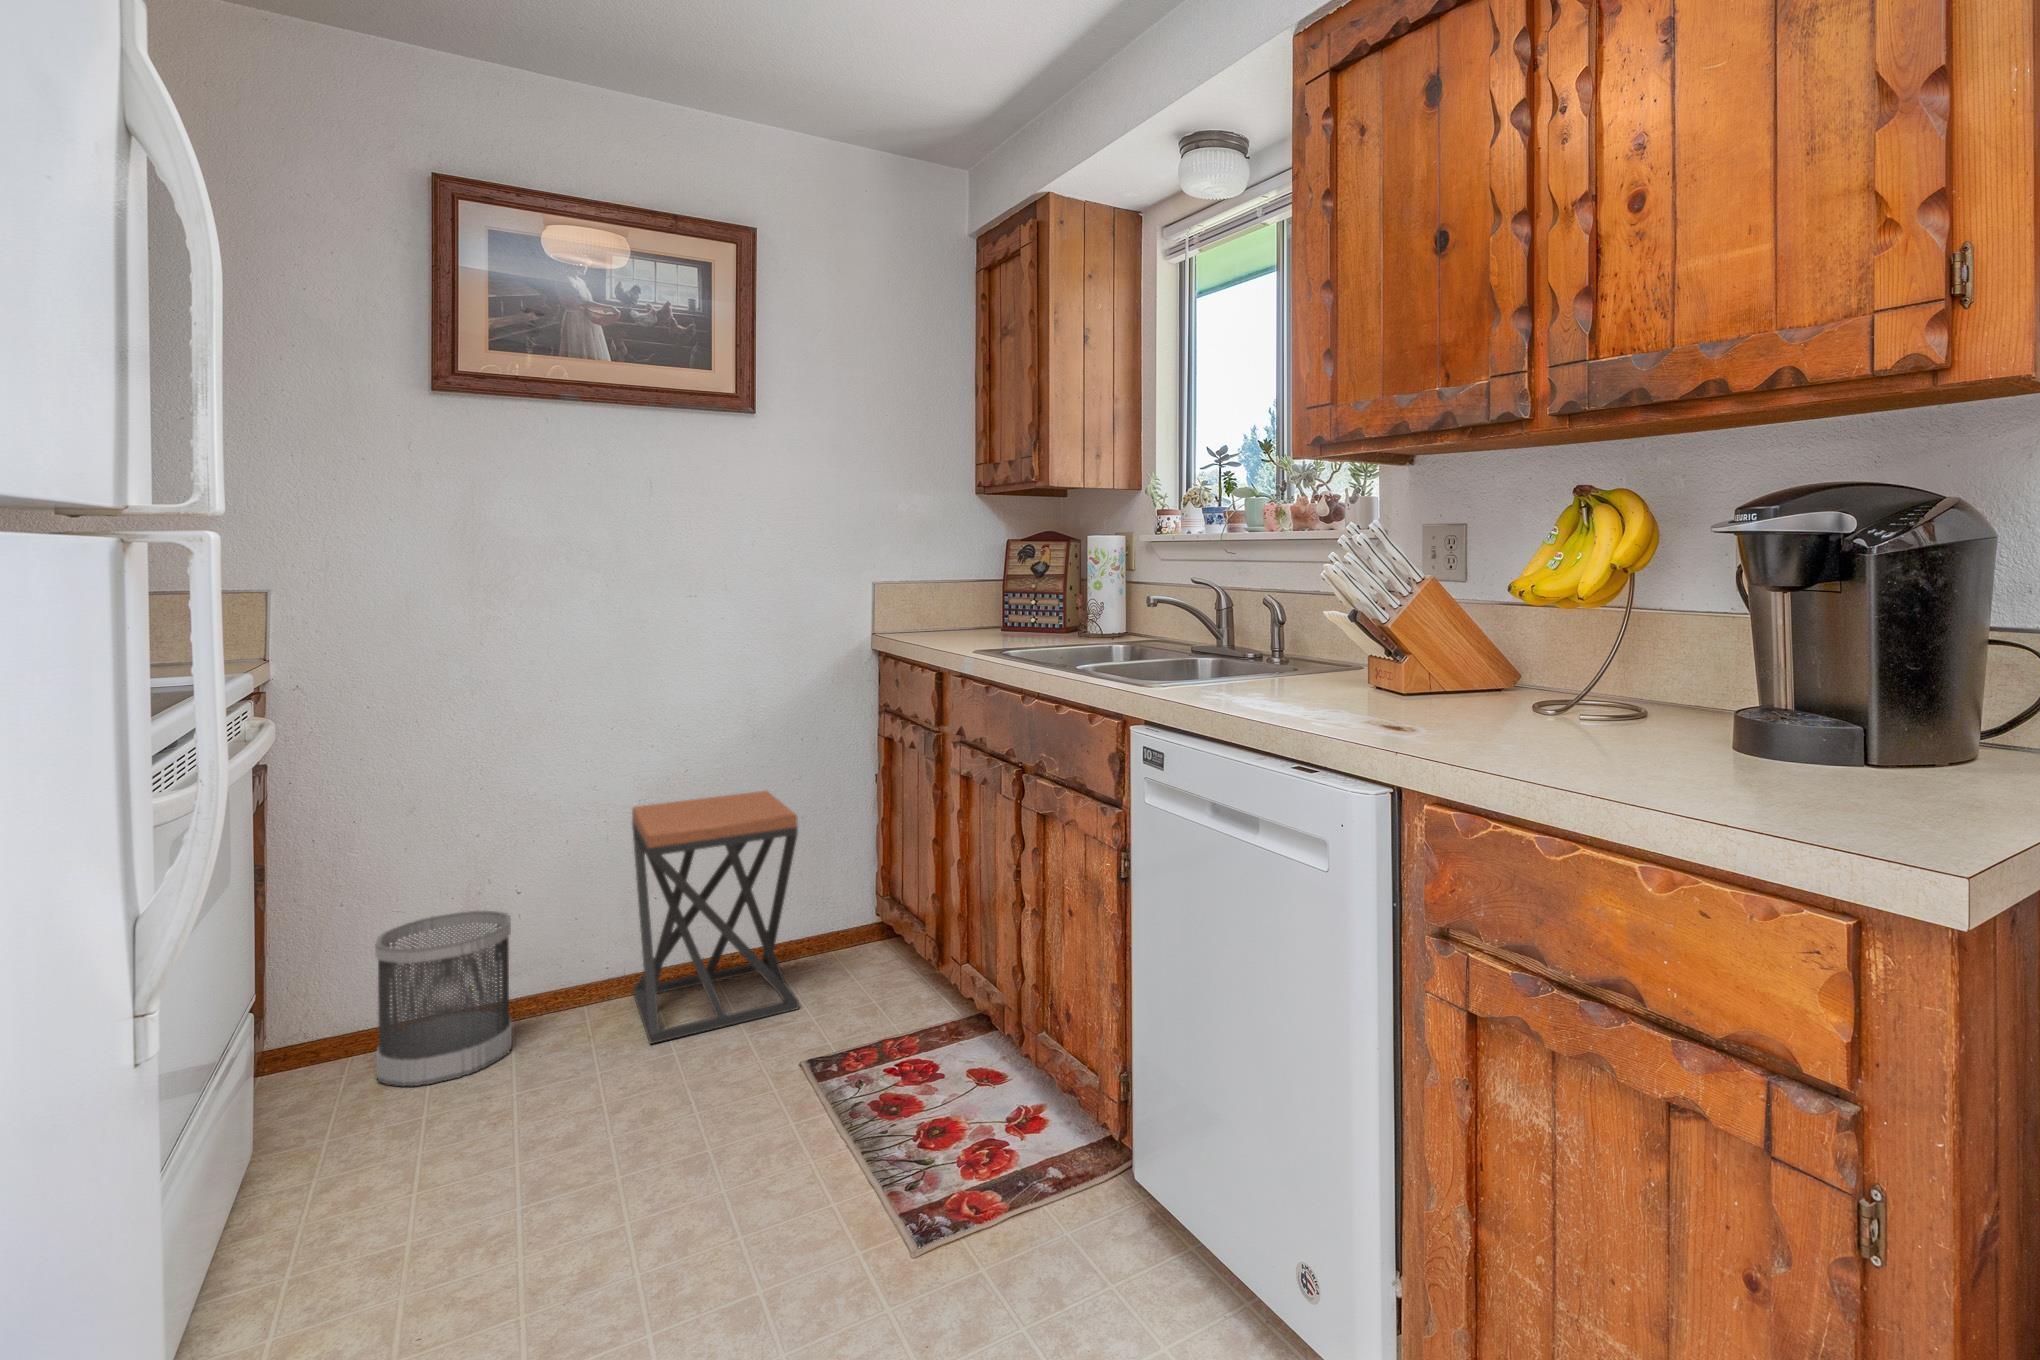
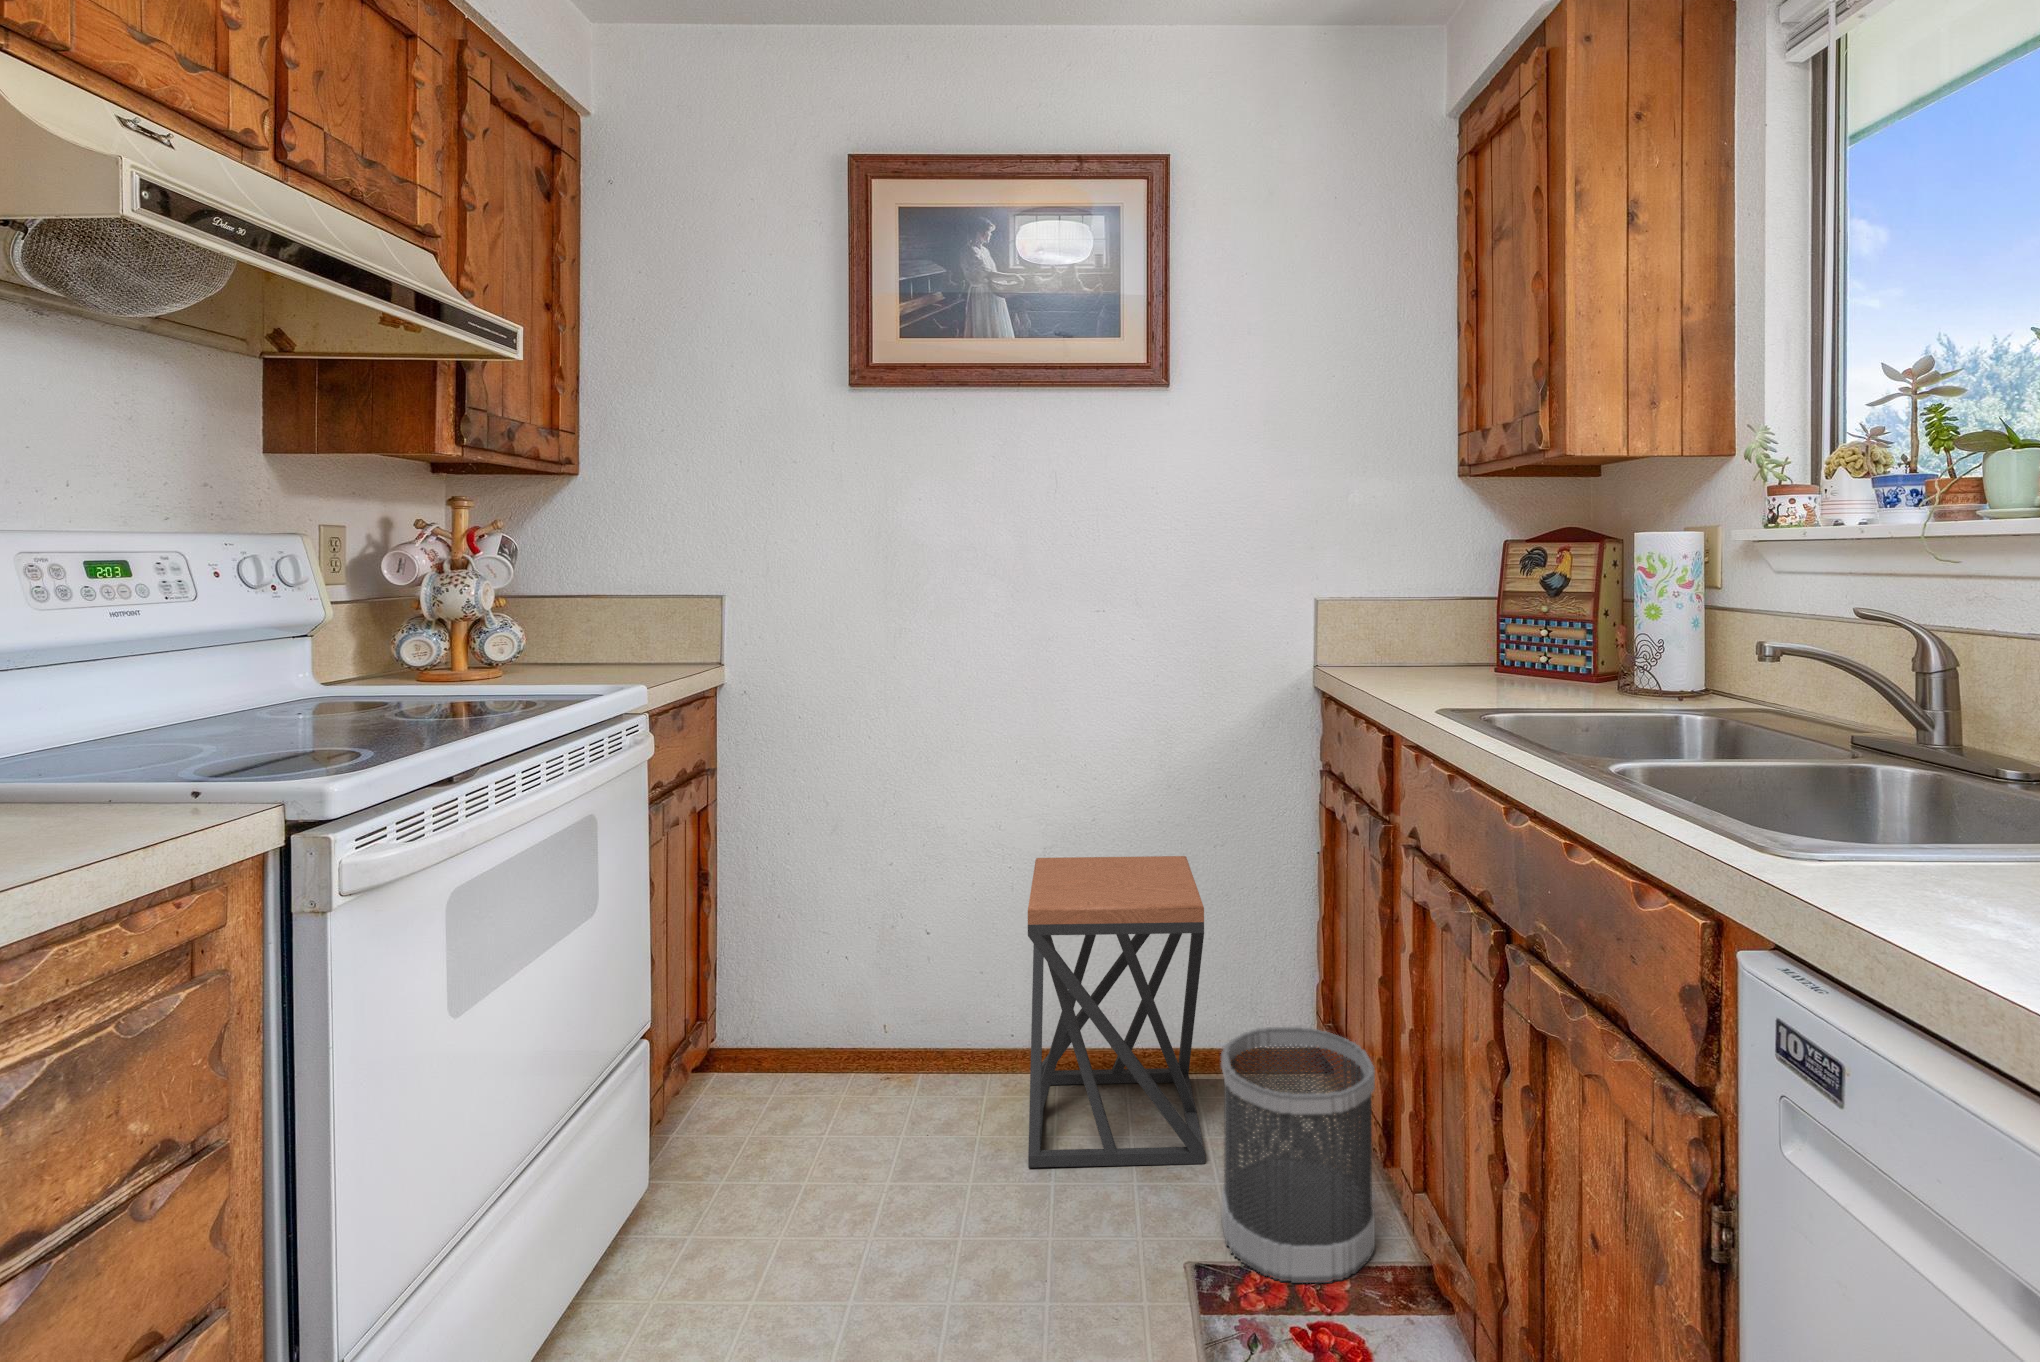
wastebasket: present [375,911,512,1086] -> present [1221,1027,1375,1283]

